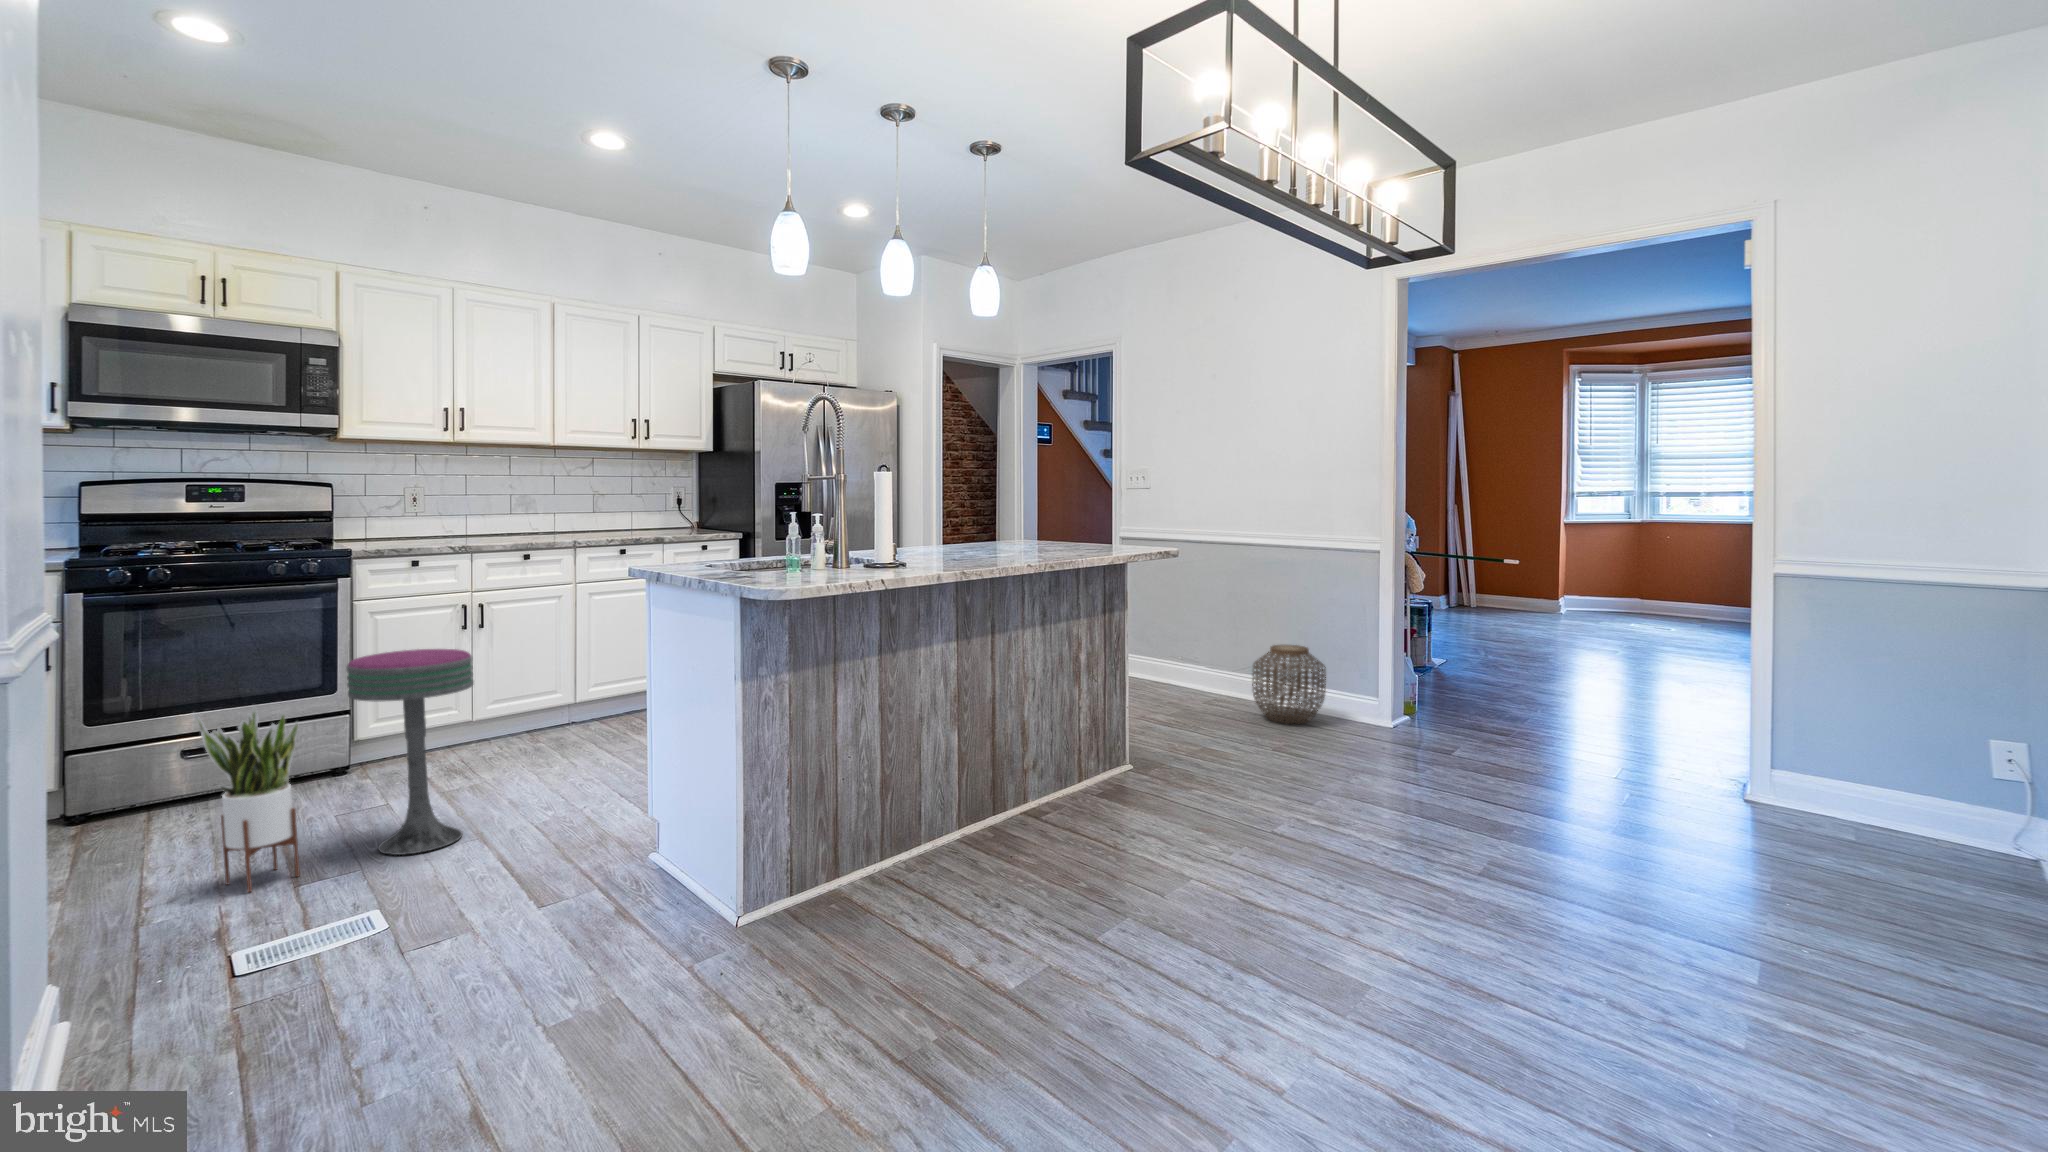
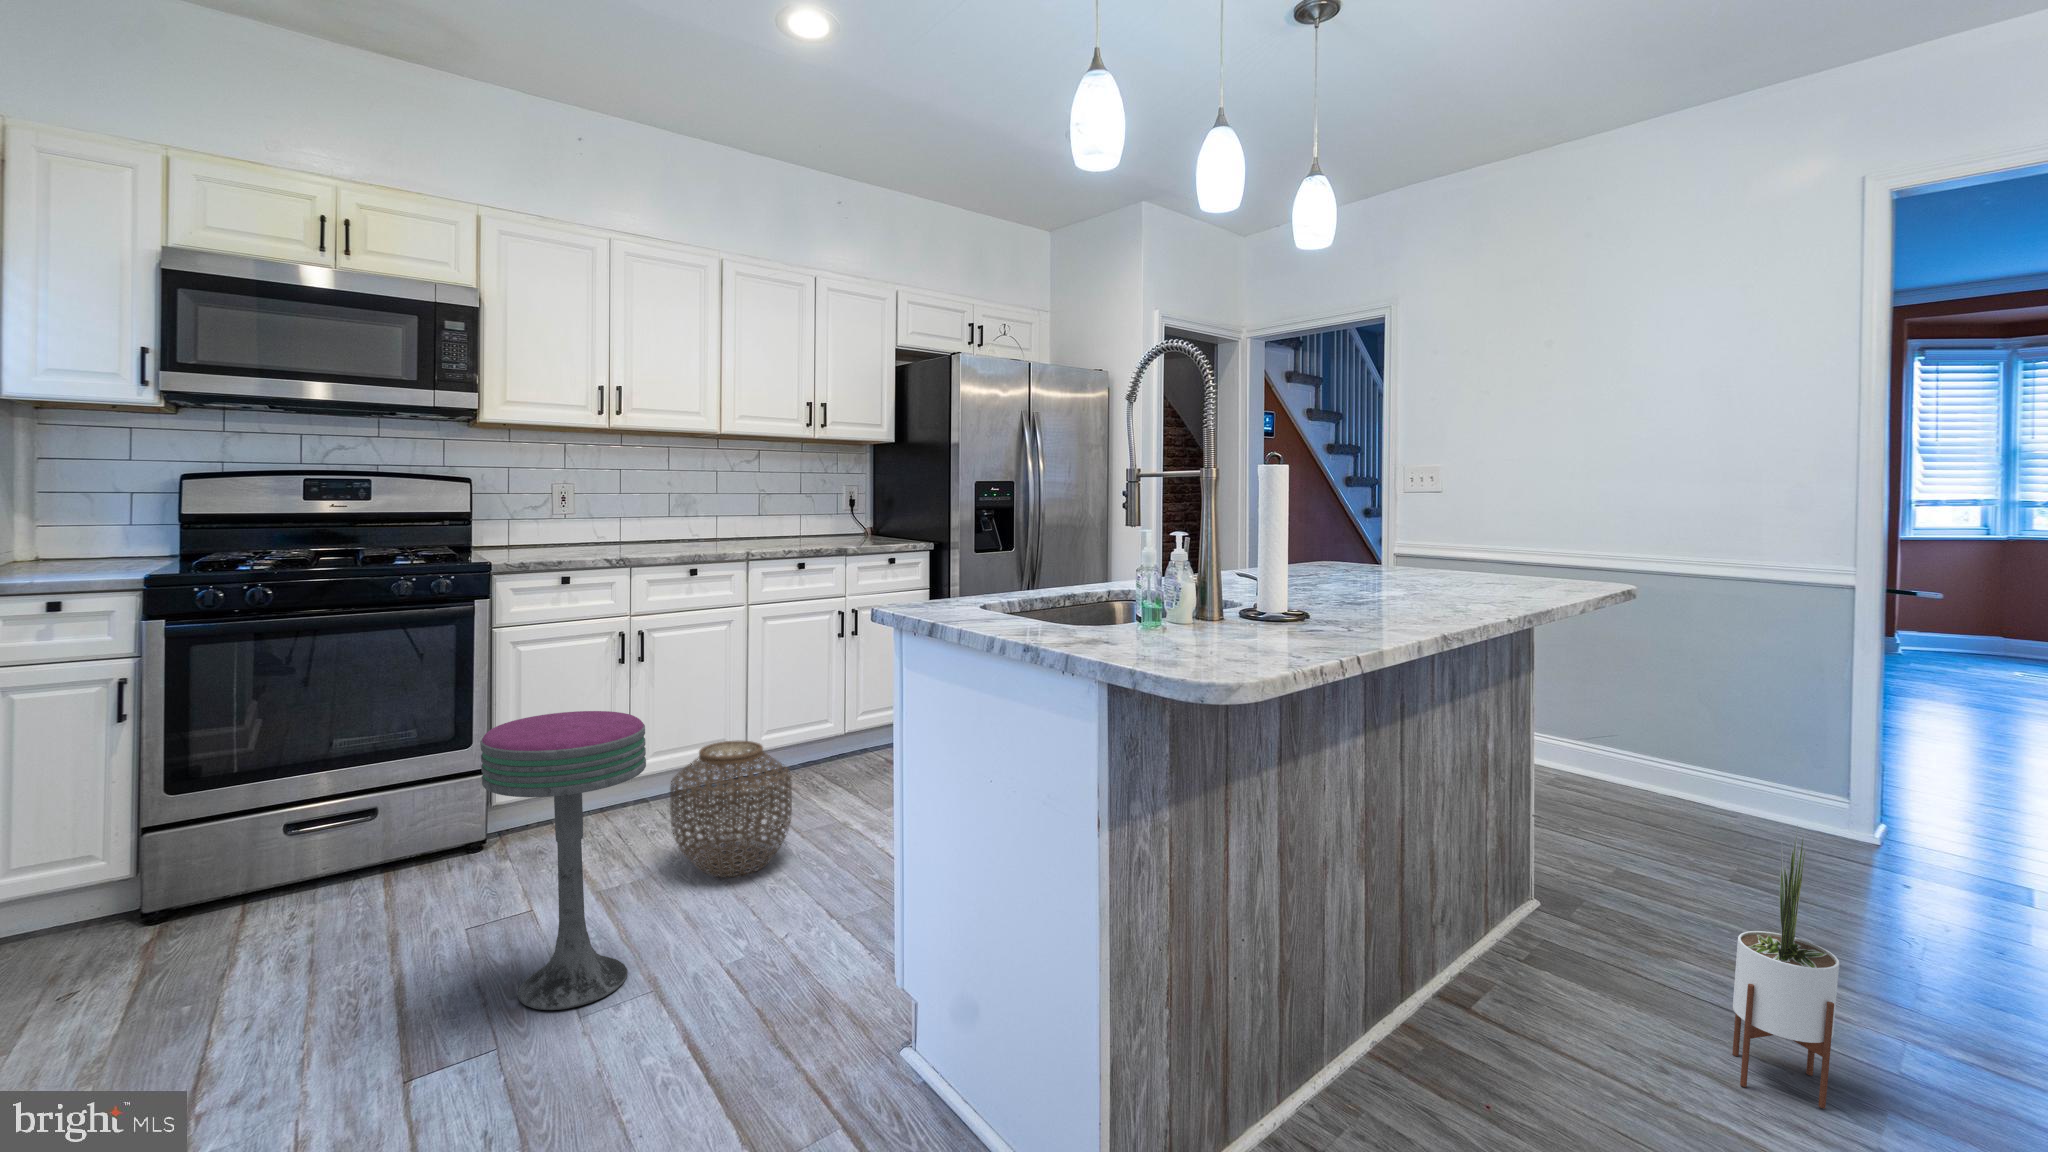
woven basket: present [1252,645,1326,724] -> present [670,741,792,877]
potted plant: present [194,706,300,892] -> present [1732,826,1839,1108]

